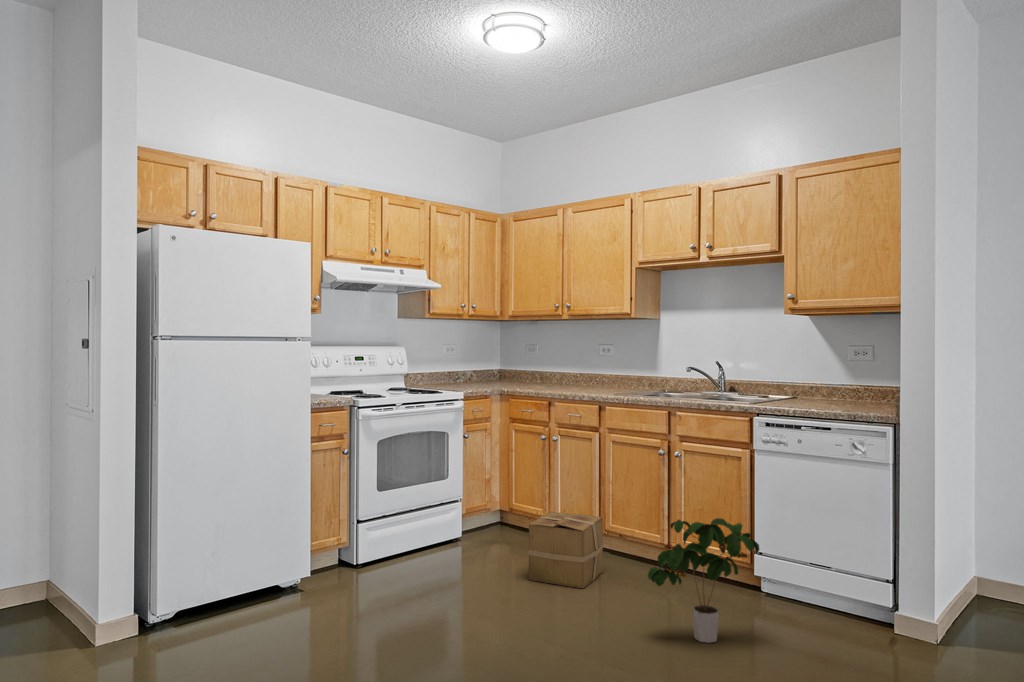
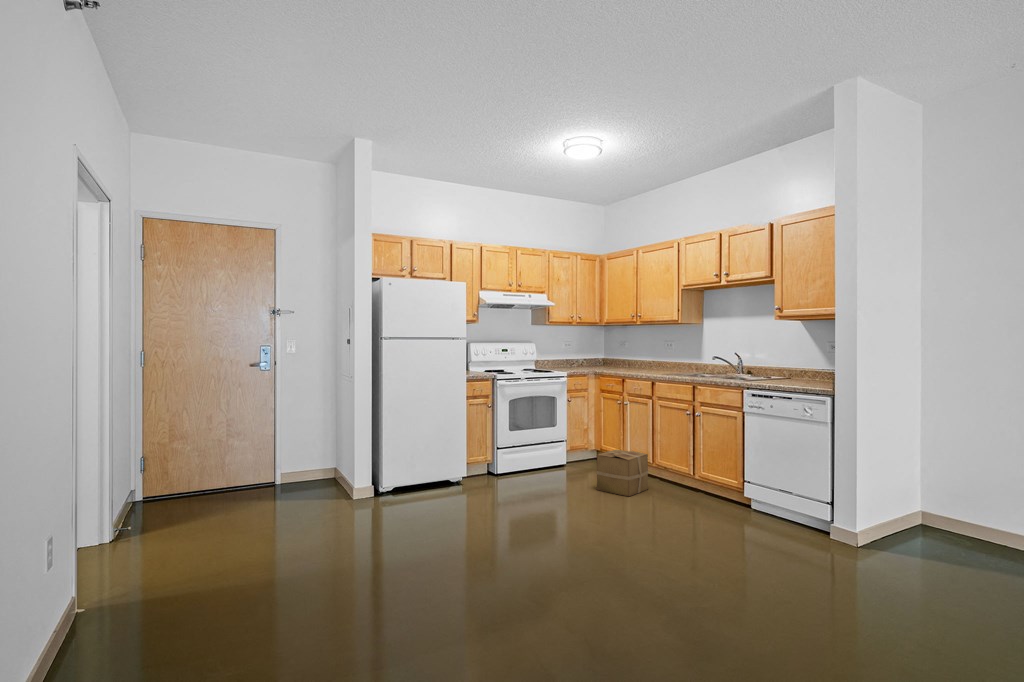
potted plant: present [648,518,759,643] -> none [654,451,727,529]

